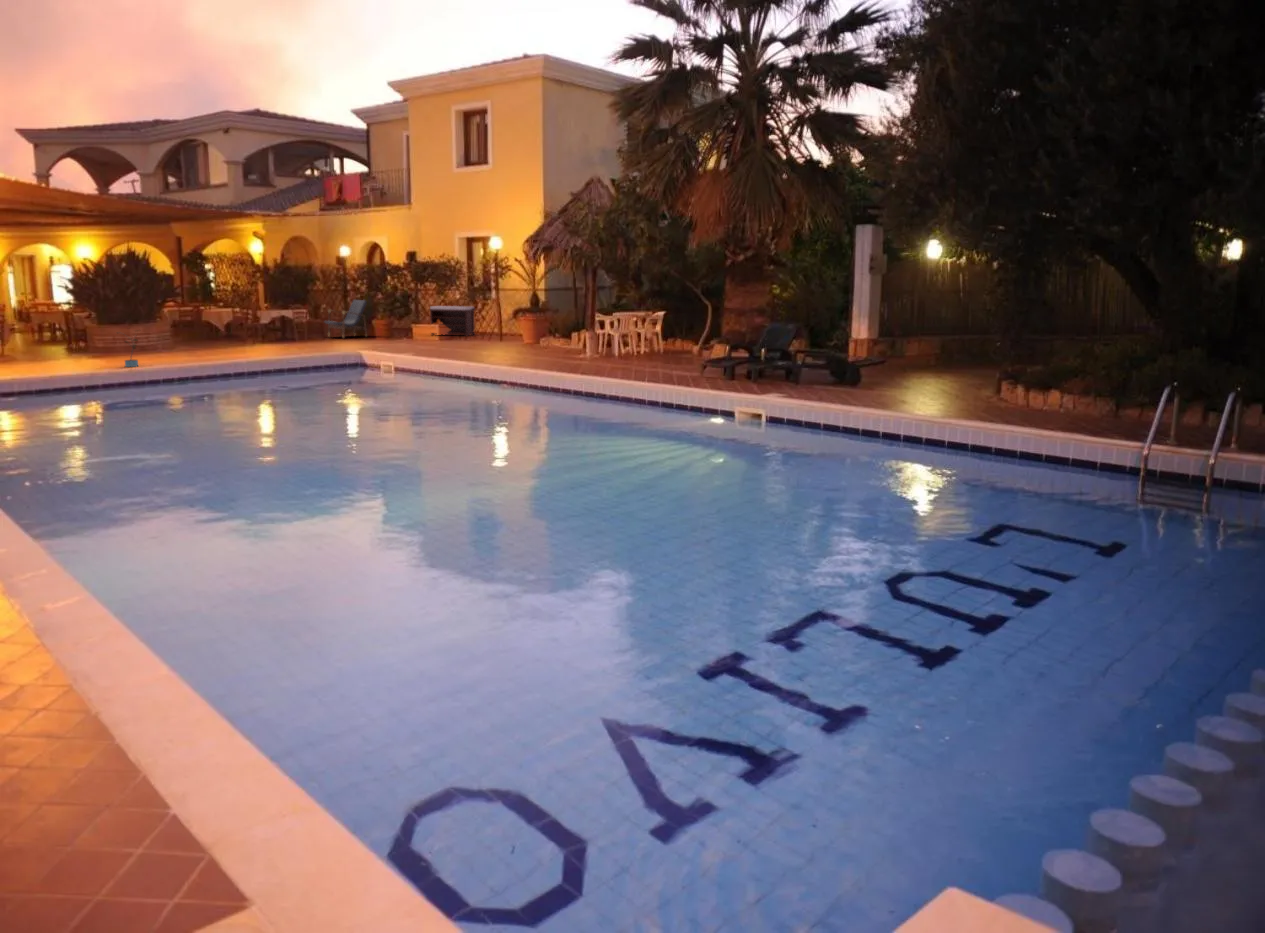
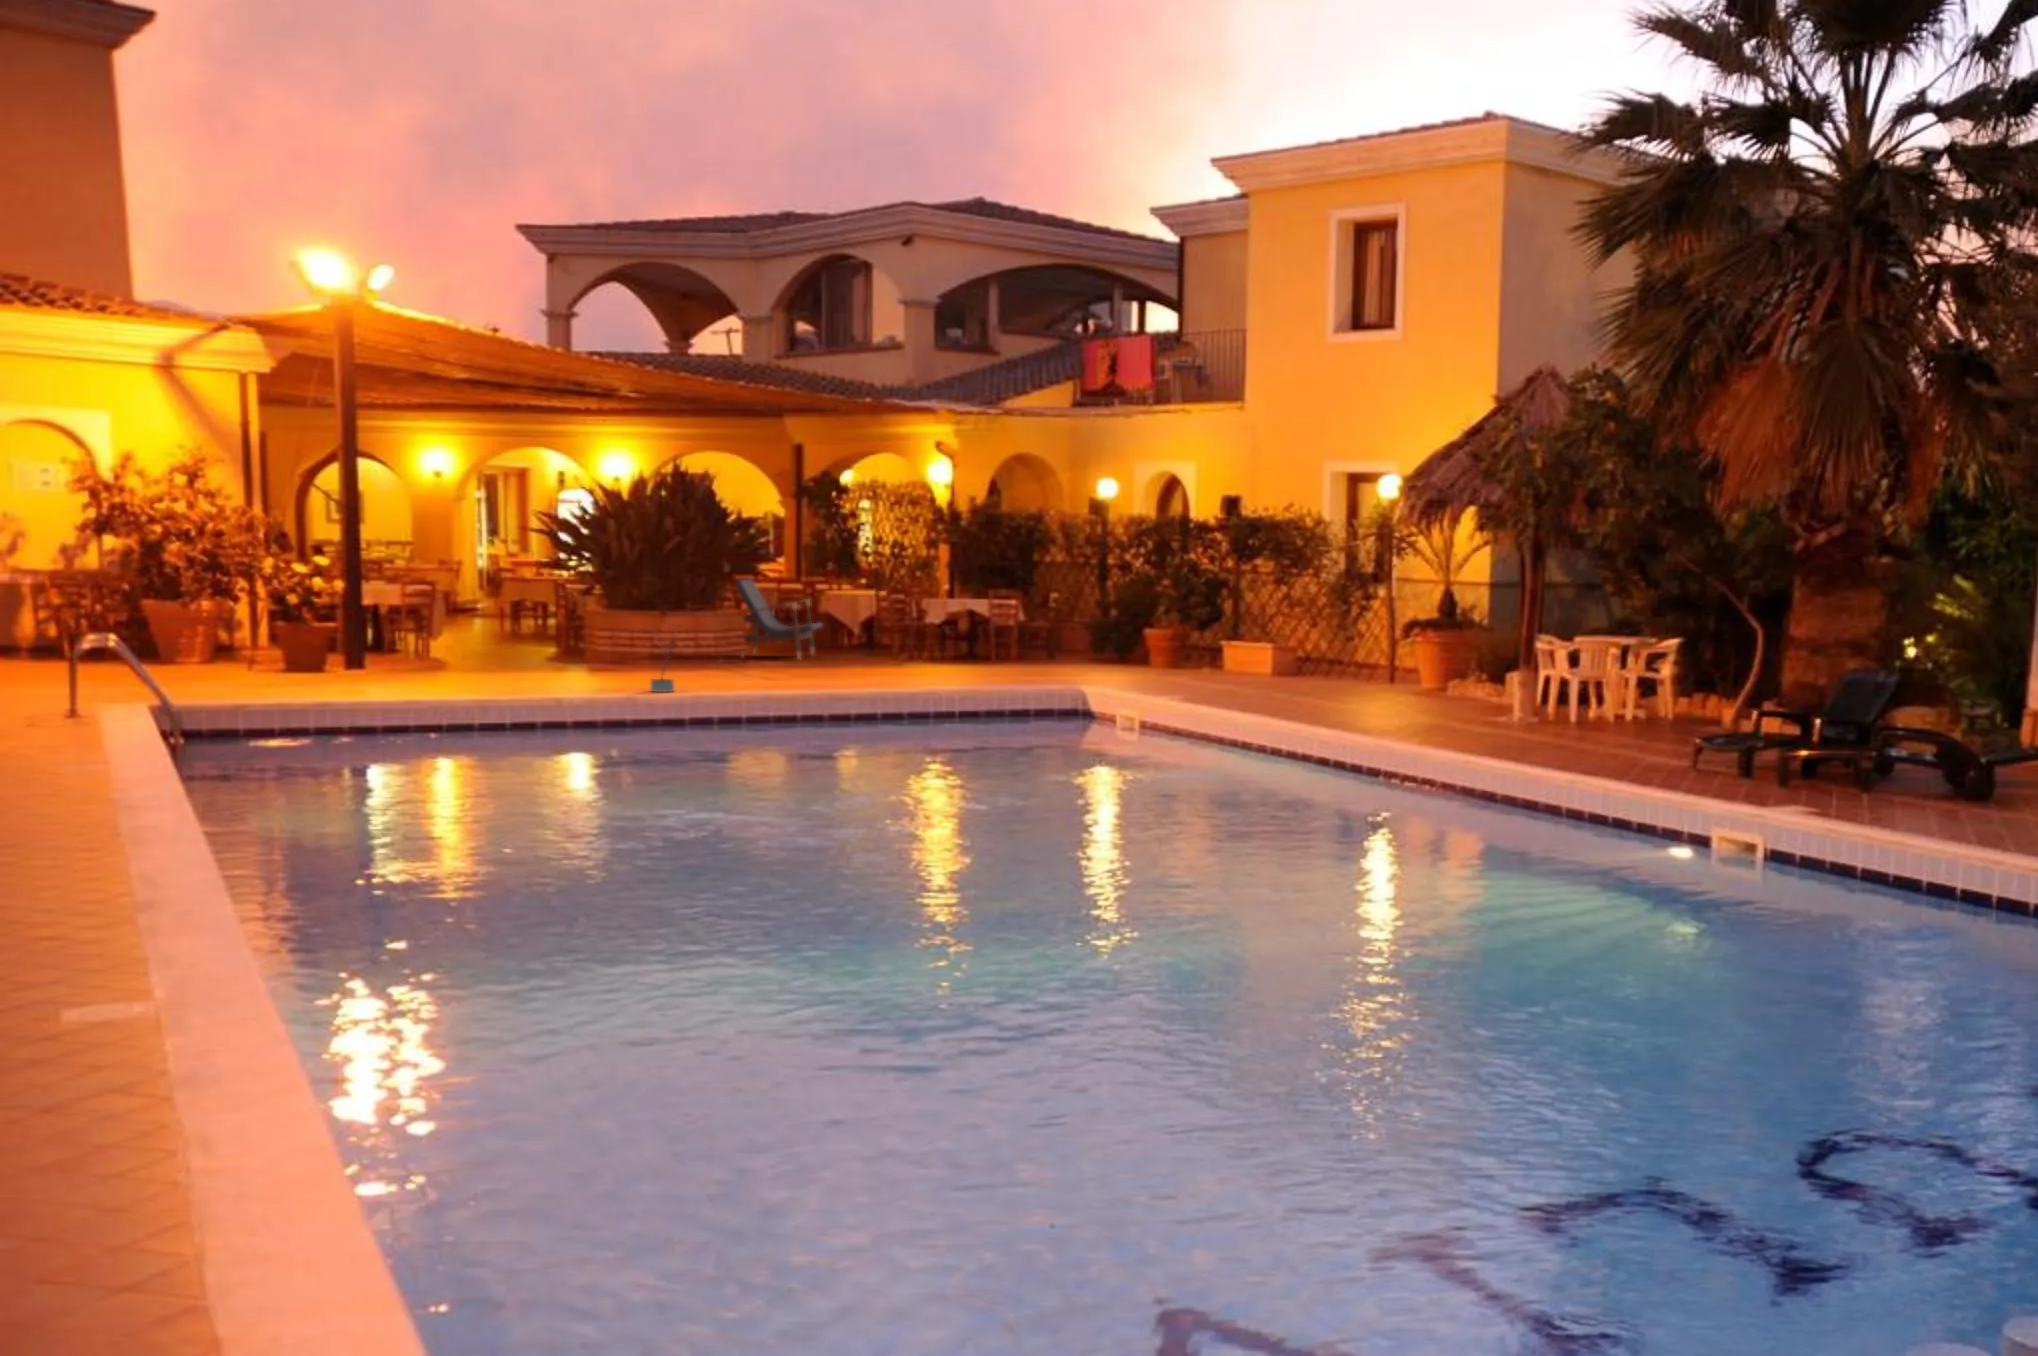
lounge chair: present [325,300,367,335] -> present [735,579,823,658]
bench: present [430,306,475,336] -> none [1250,605,1342,669]

